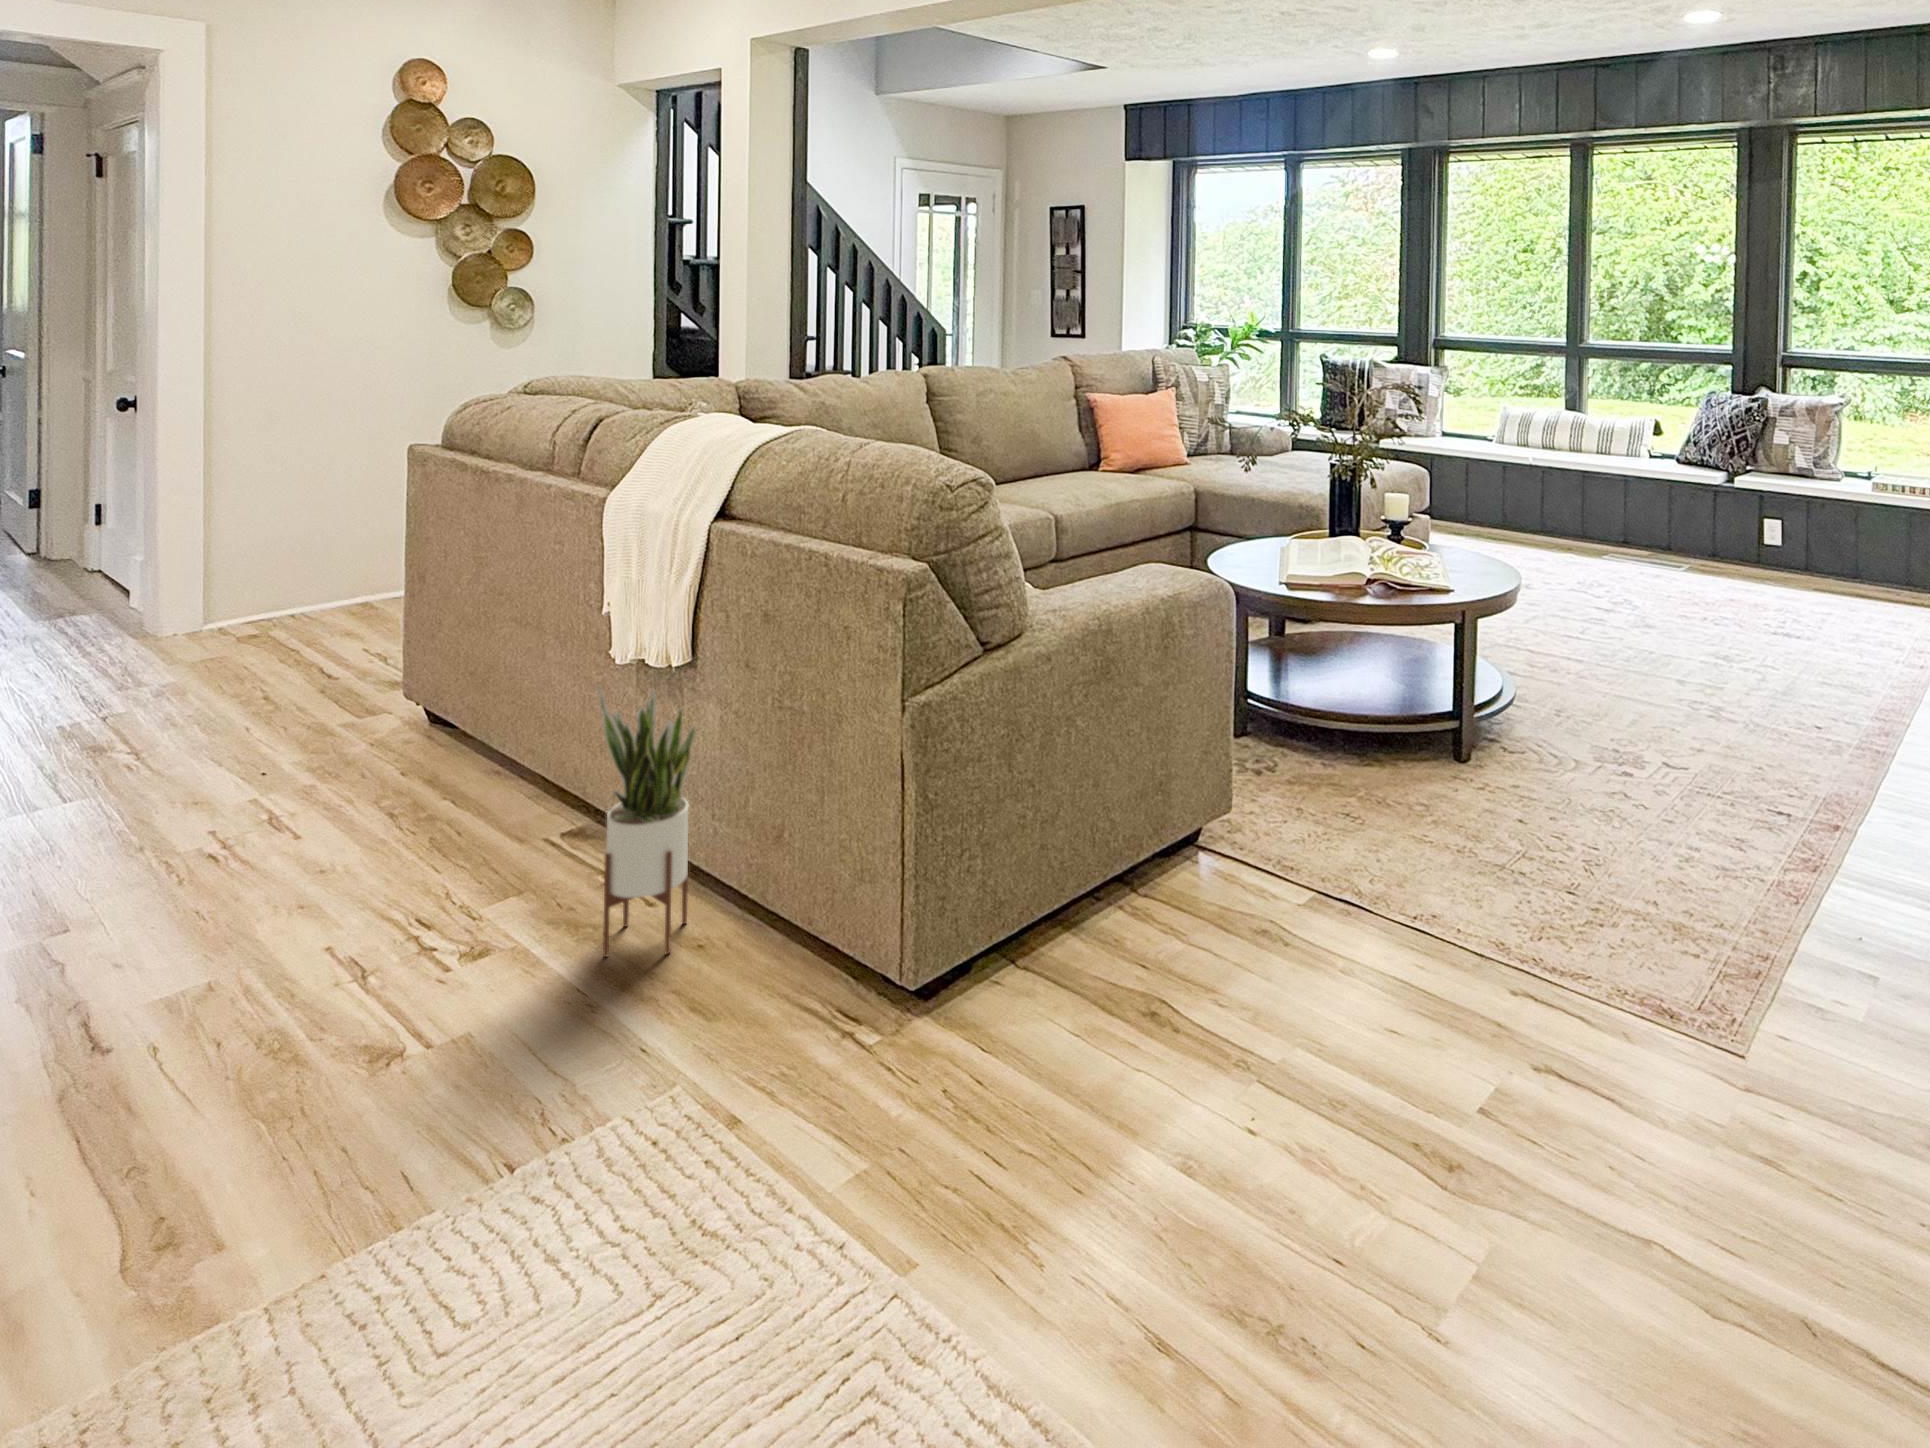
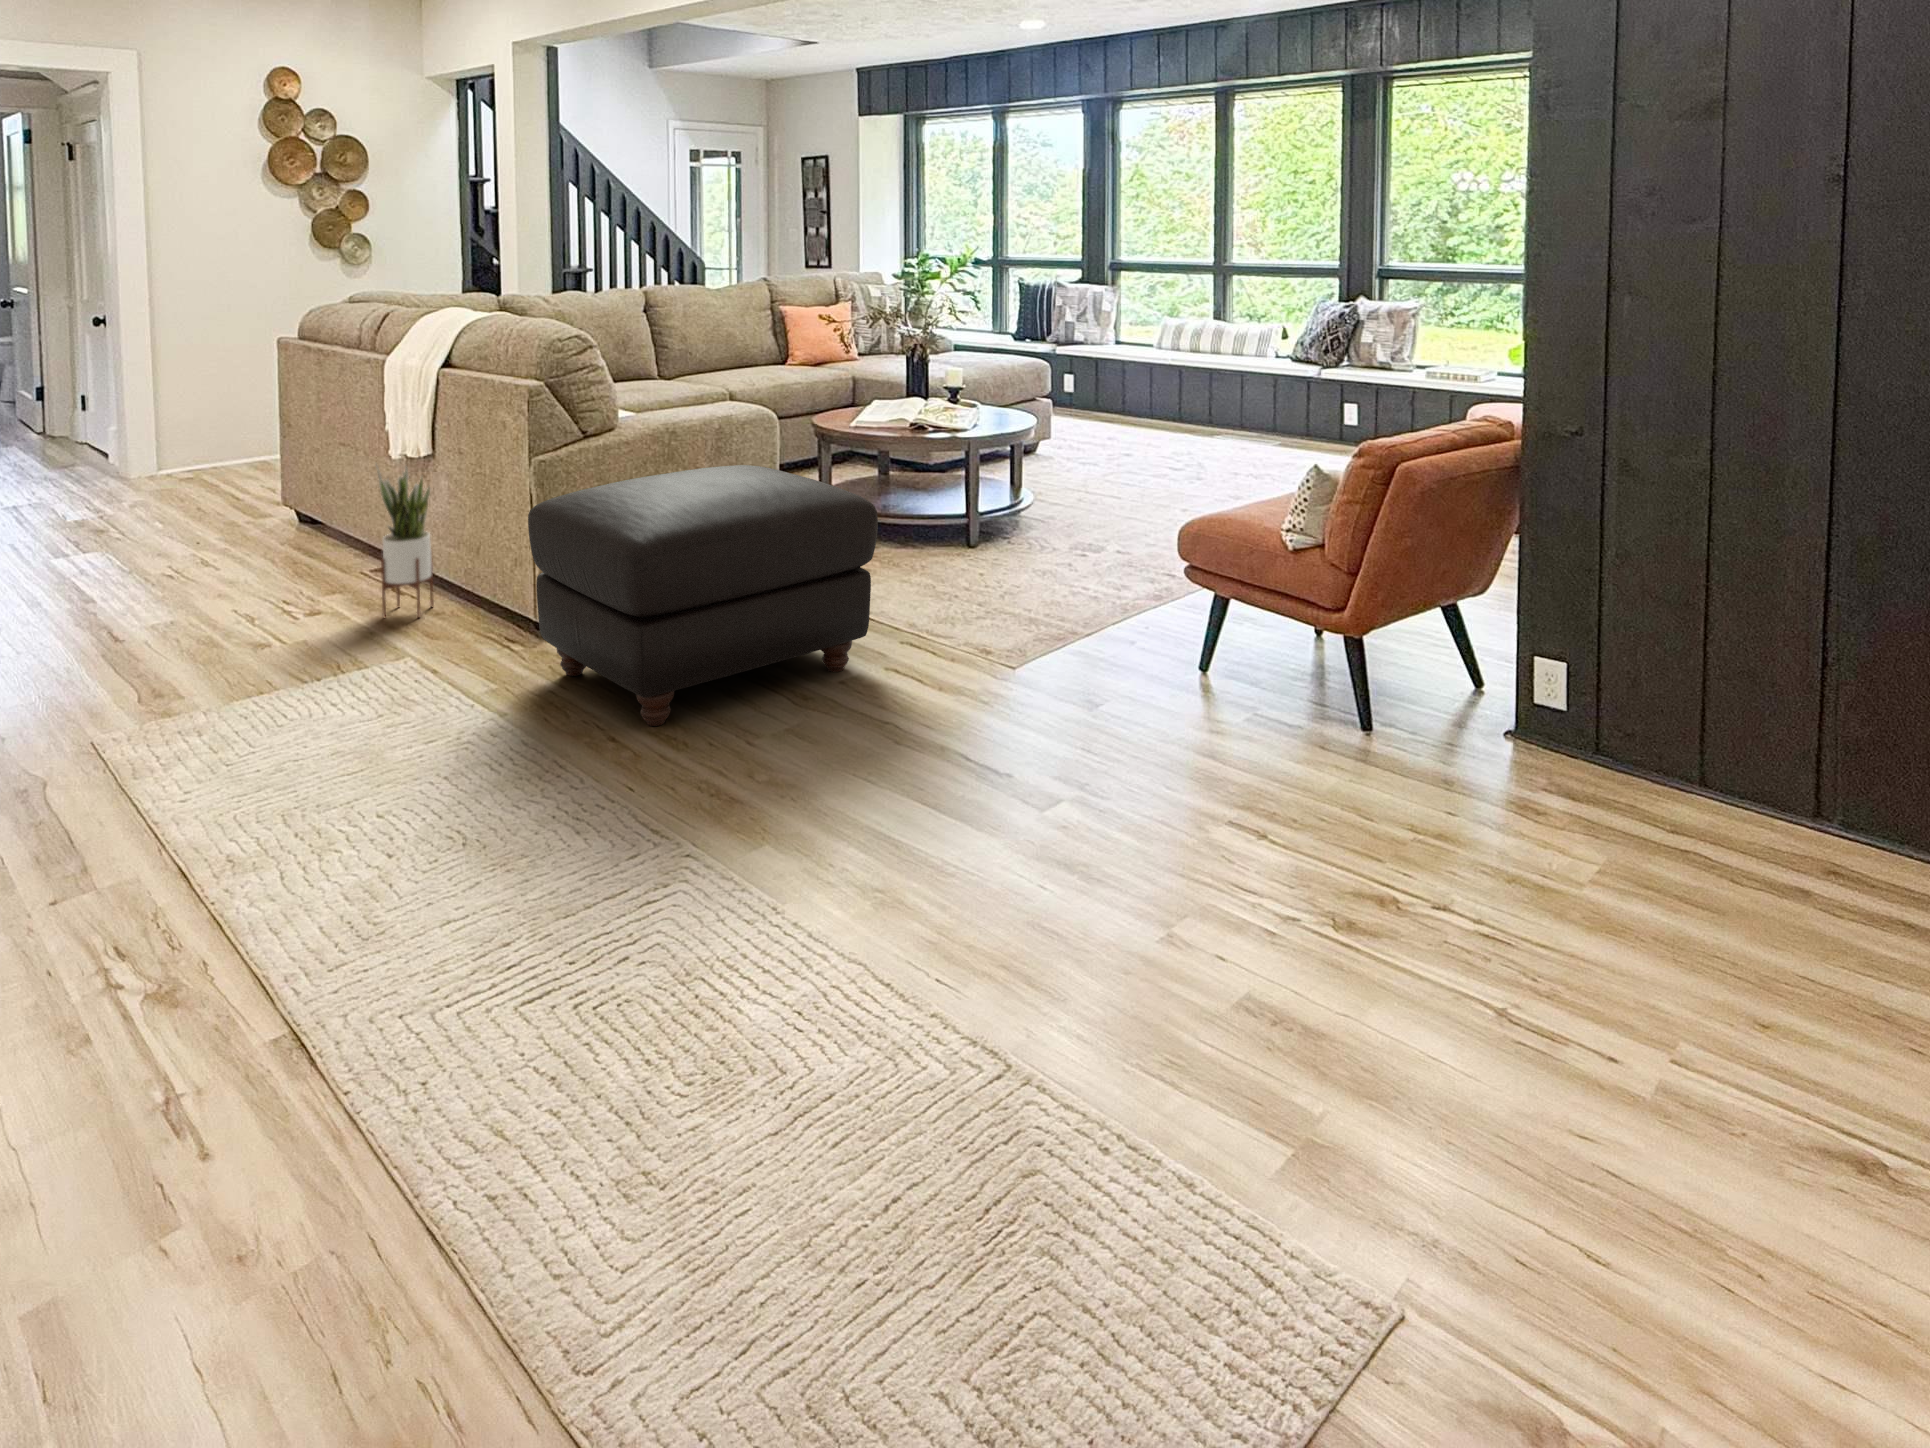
ottoman: none [924,693,1531,1286] -> present [528,465,878,726]

